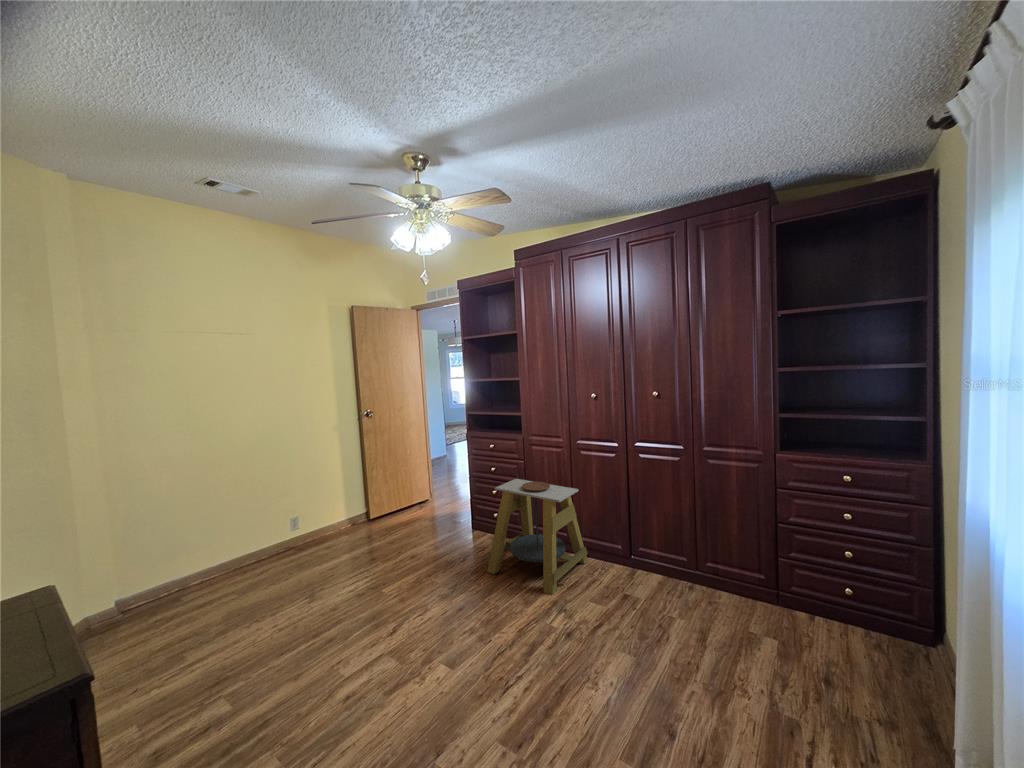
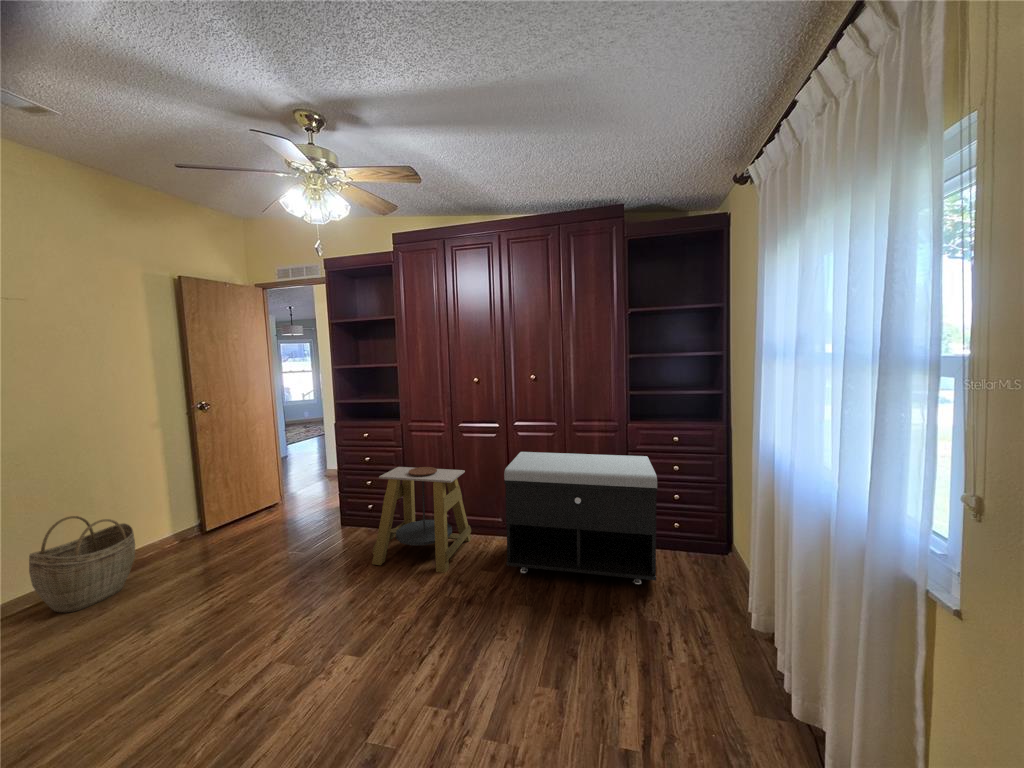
storage bench: none [610,475,809,665] -> present [504,452,657,584]
woven basket: none [253,497,317,570] -> present [29,516,135,613]

